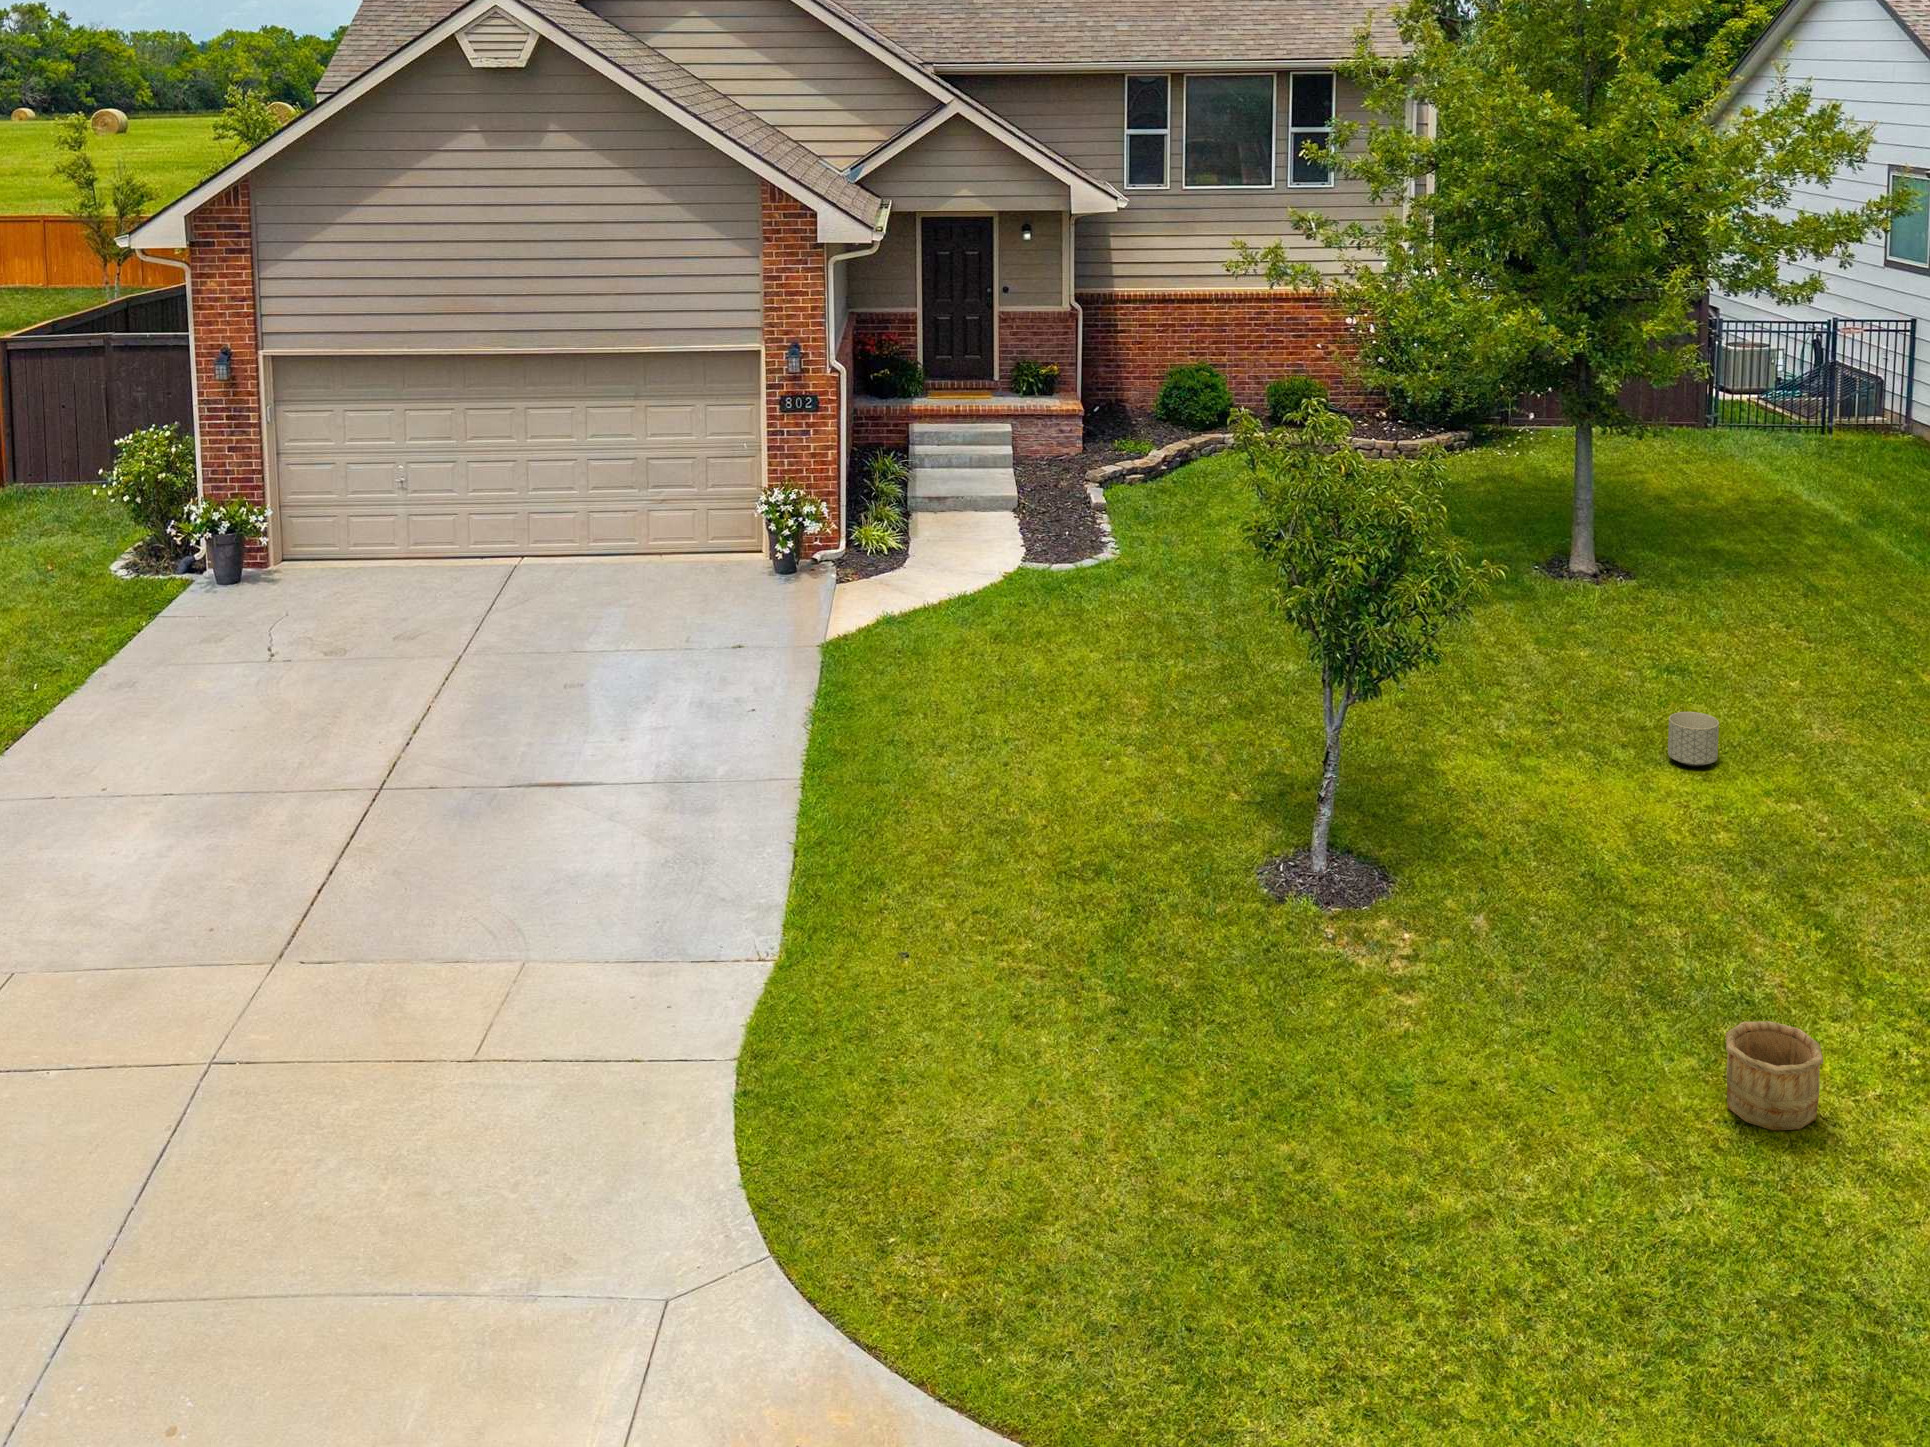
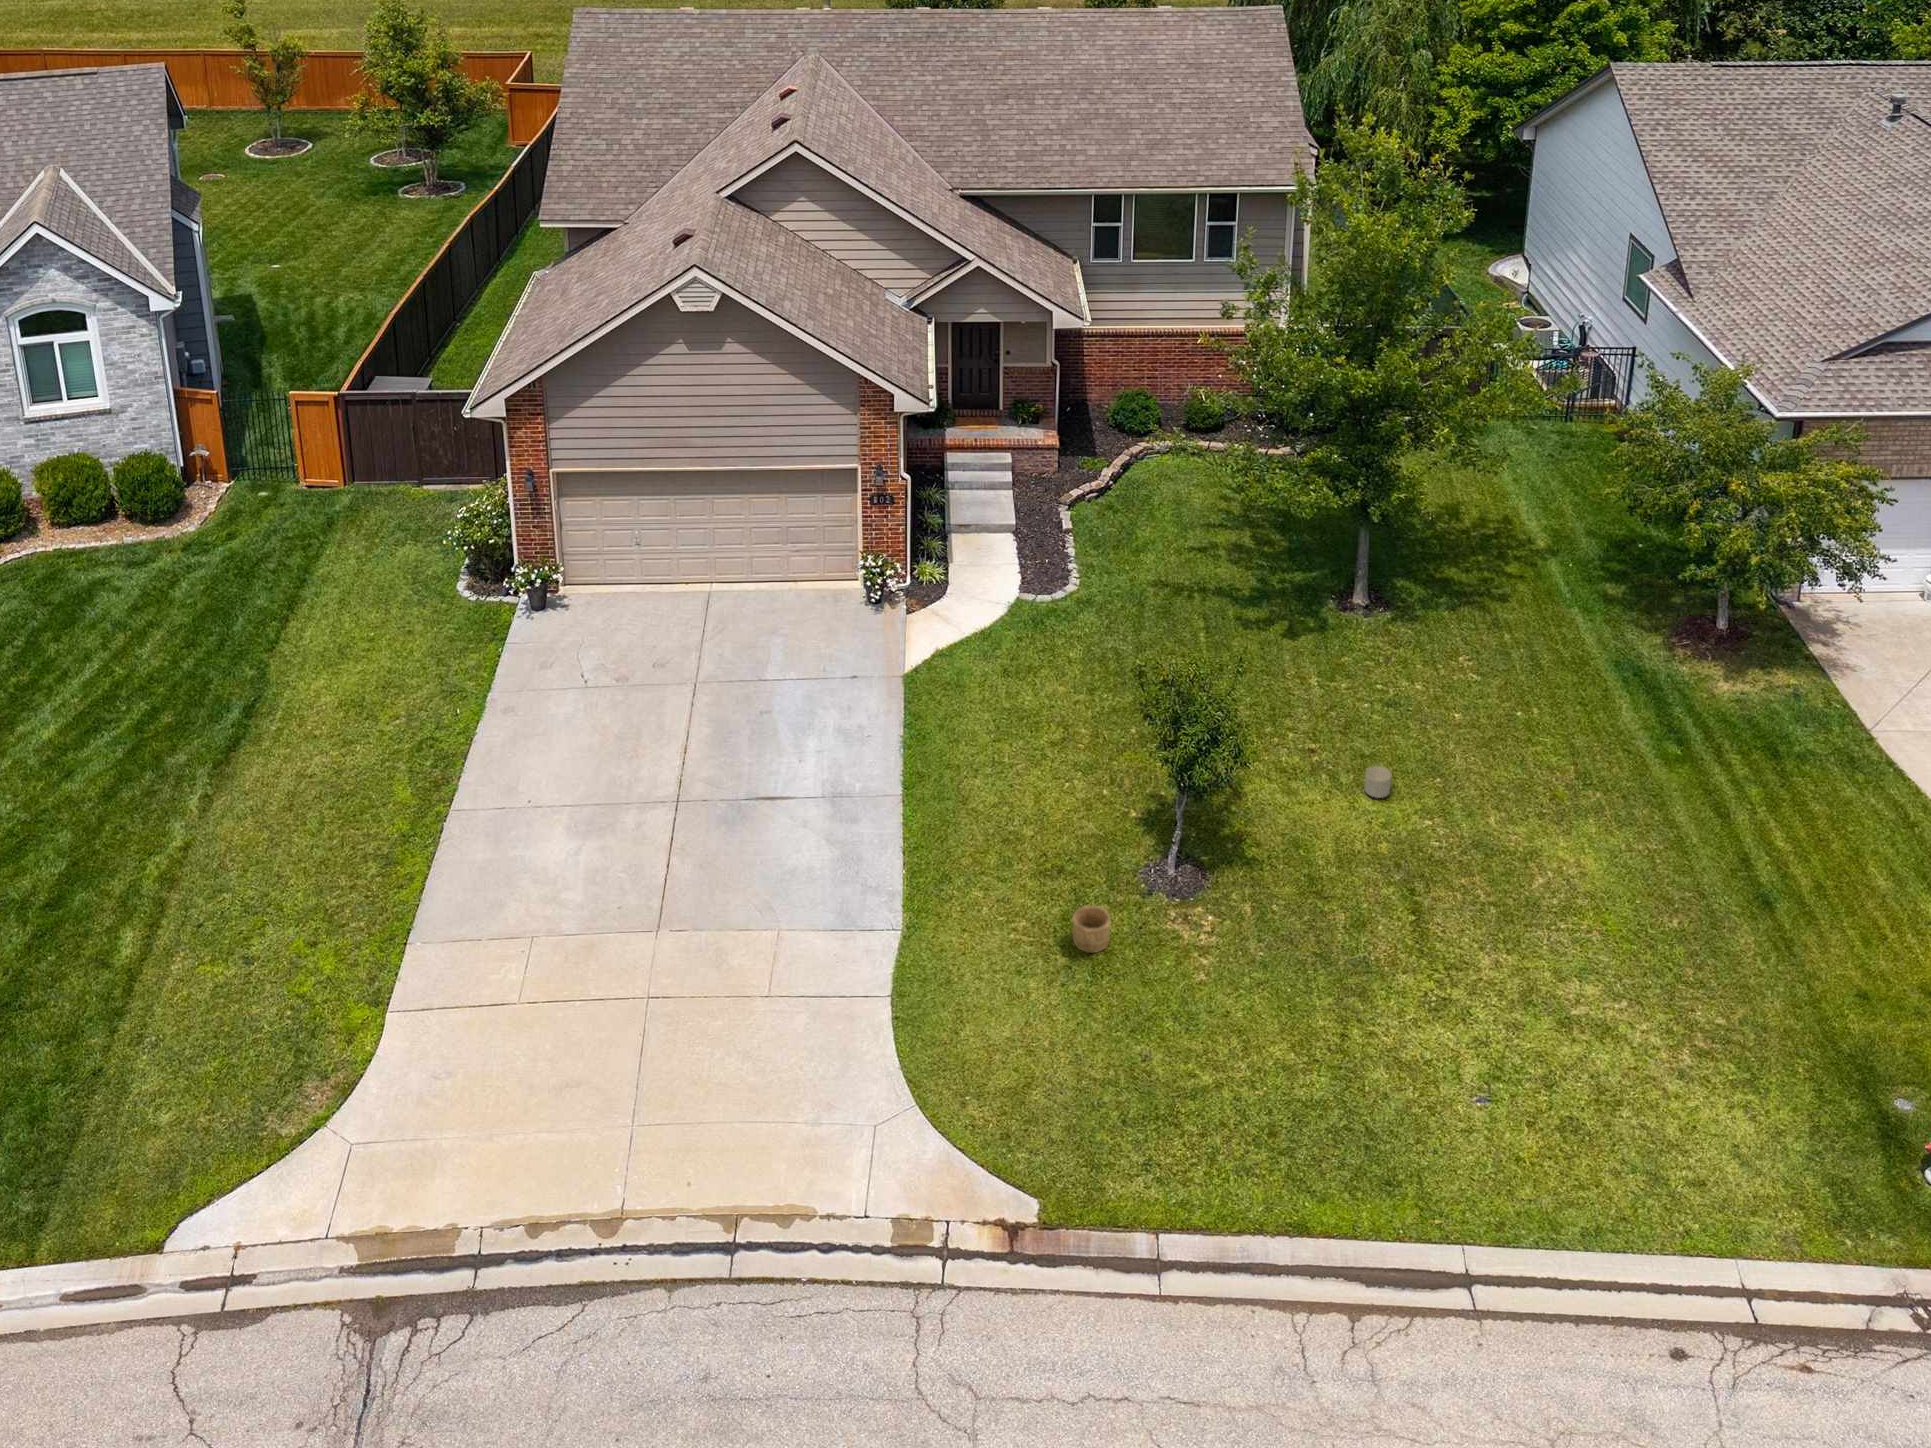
wooden bucket: present [1726,1021,1823,1131] -> present [1072,906,1111,953]

